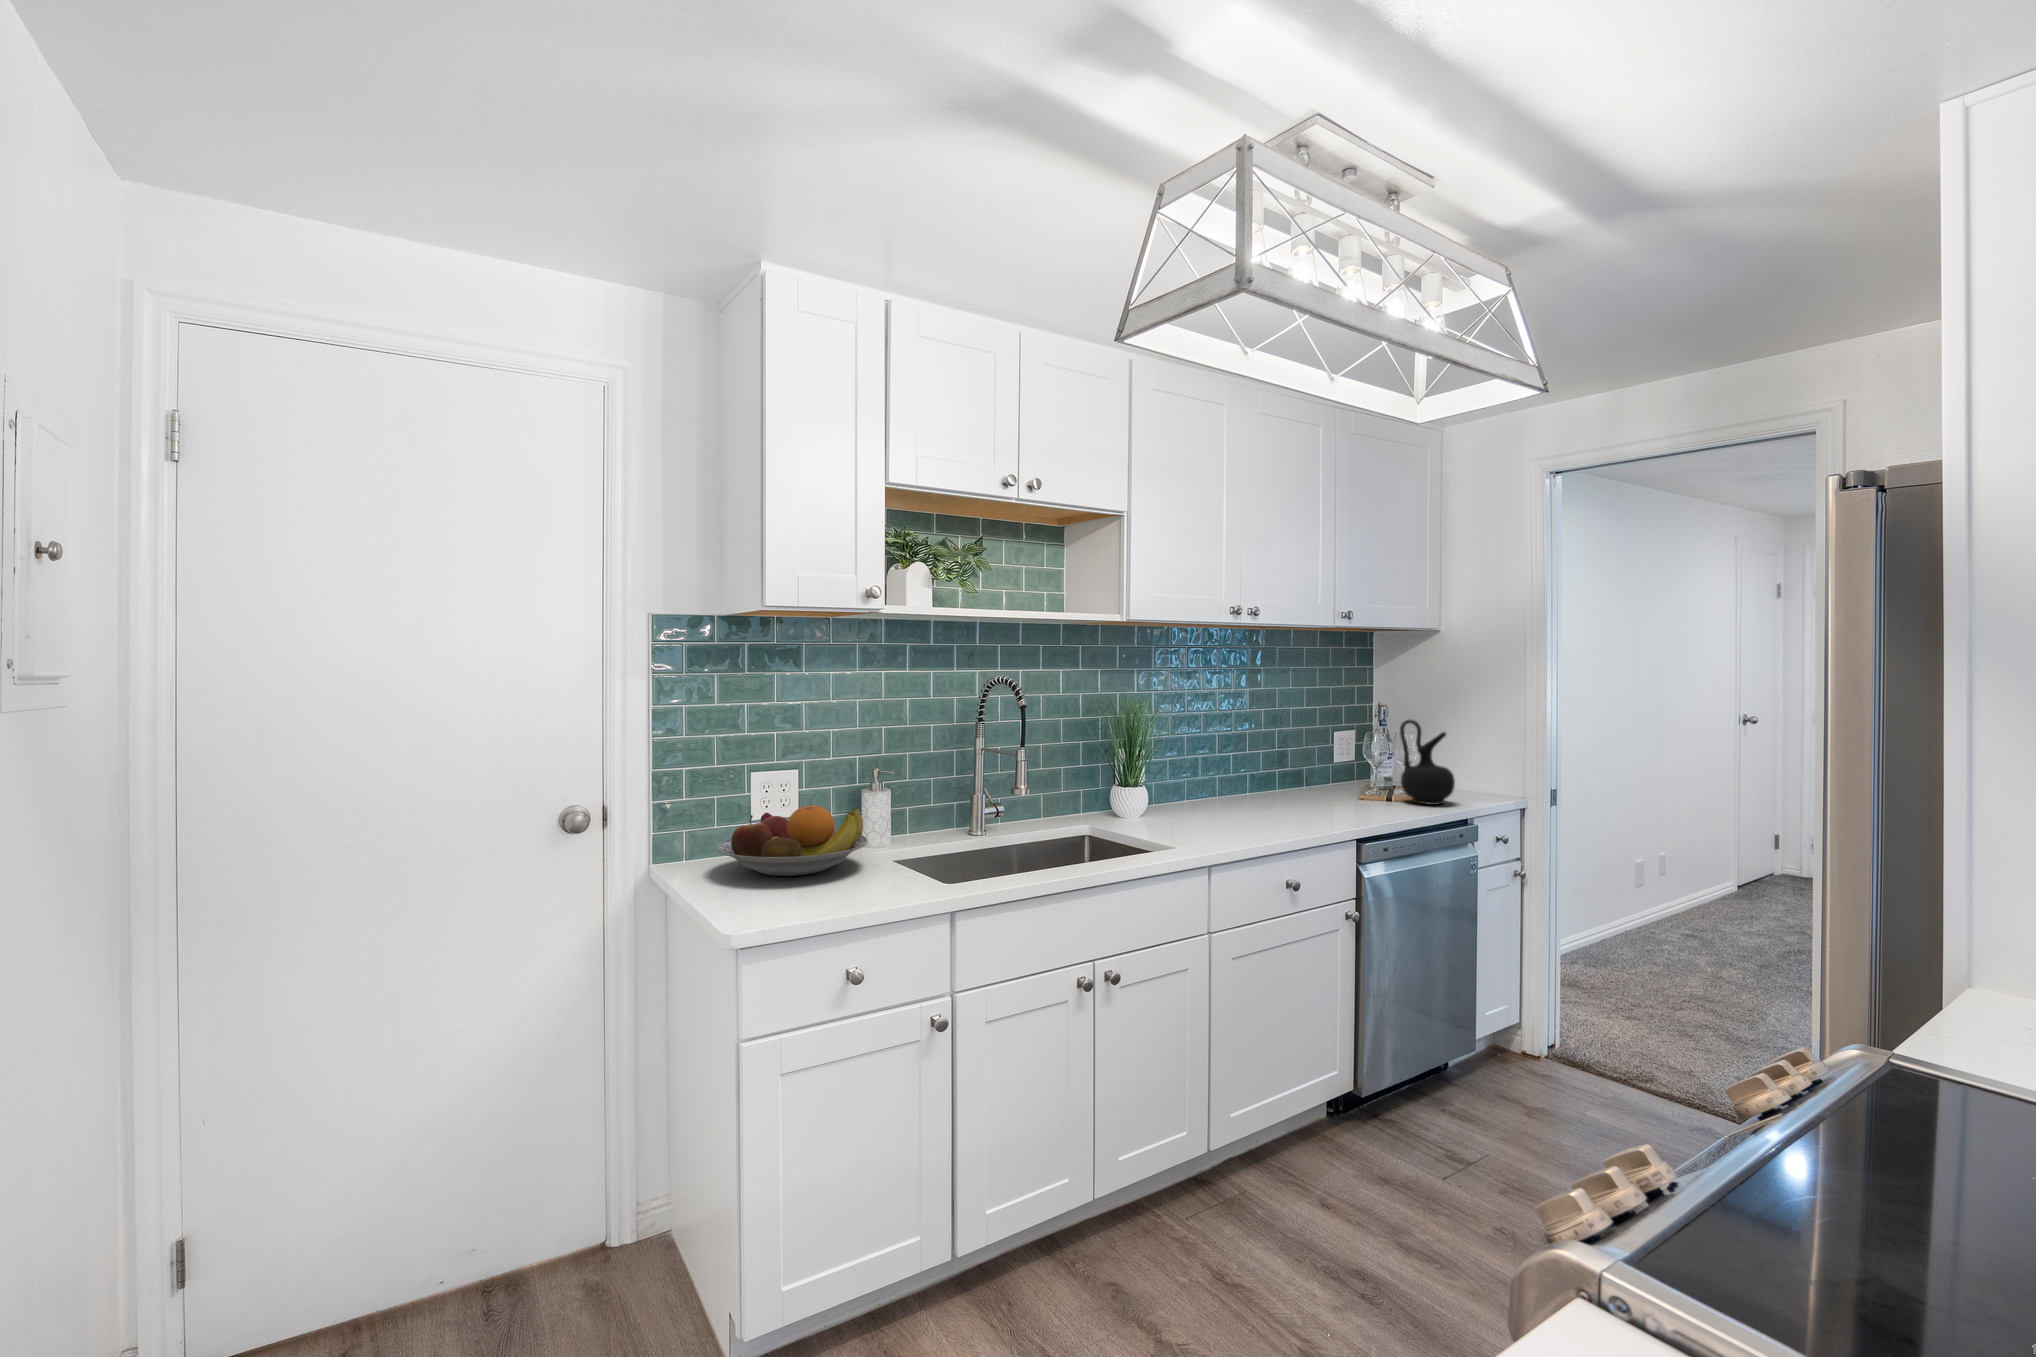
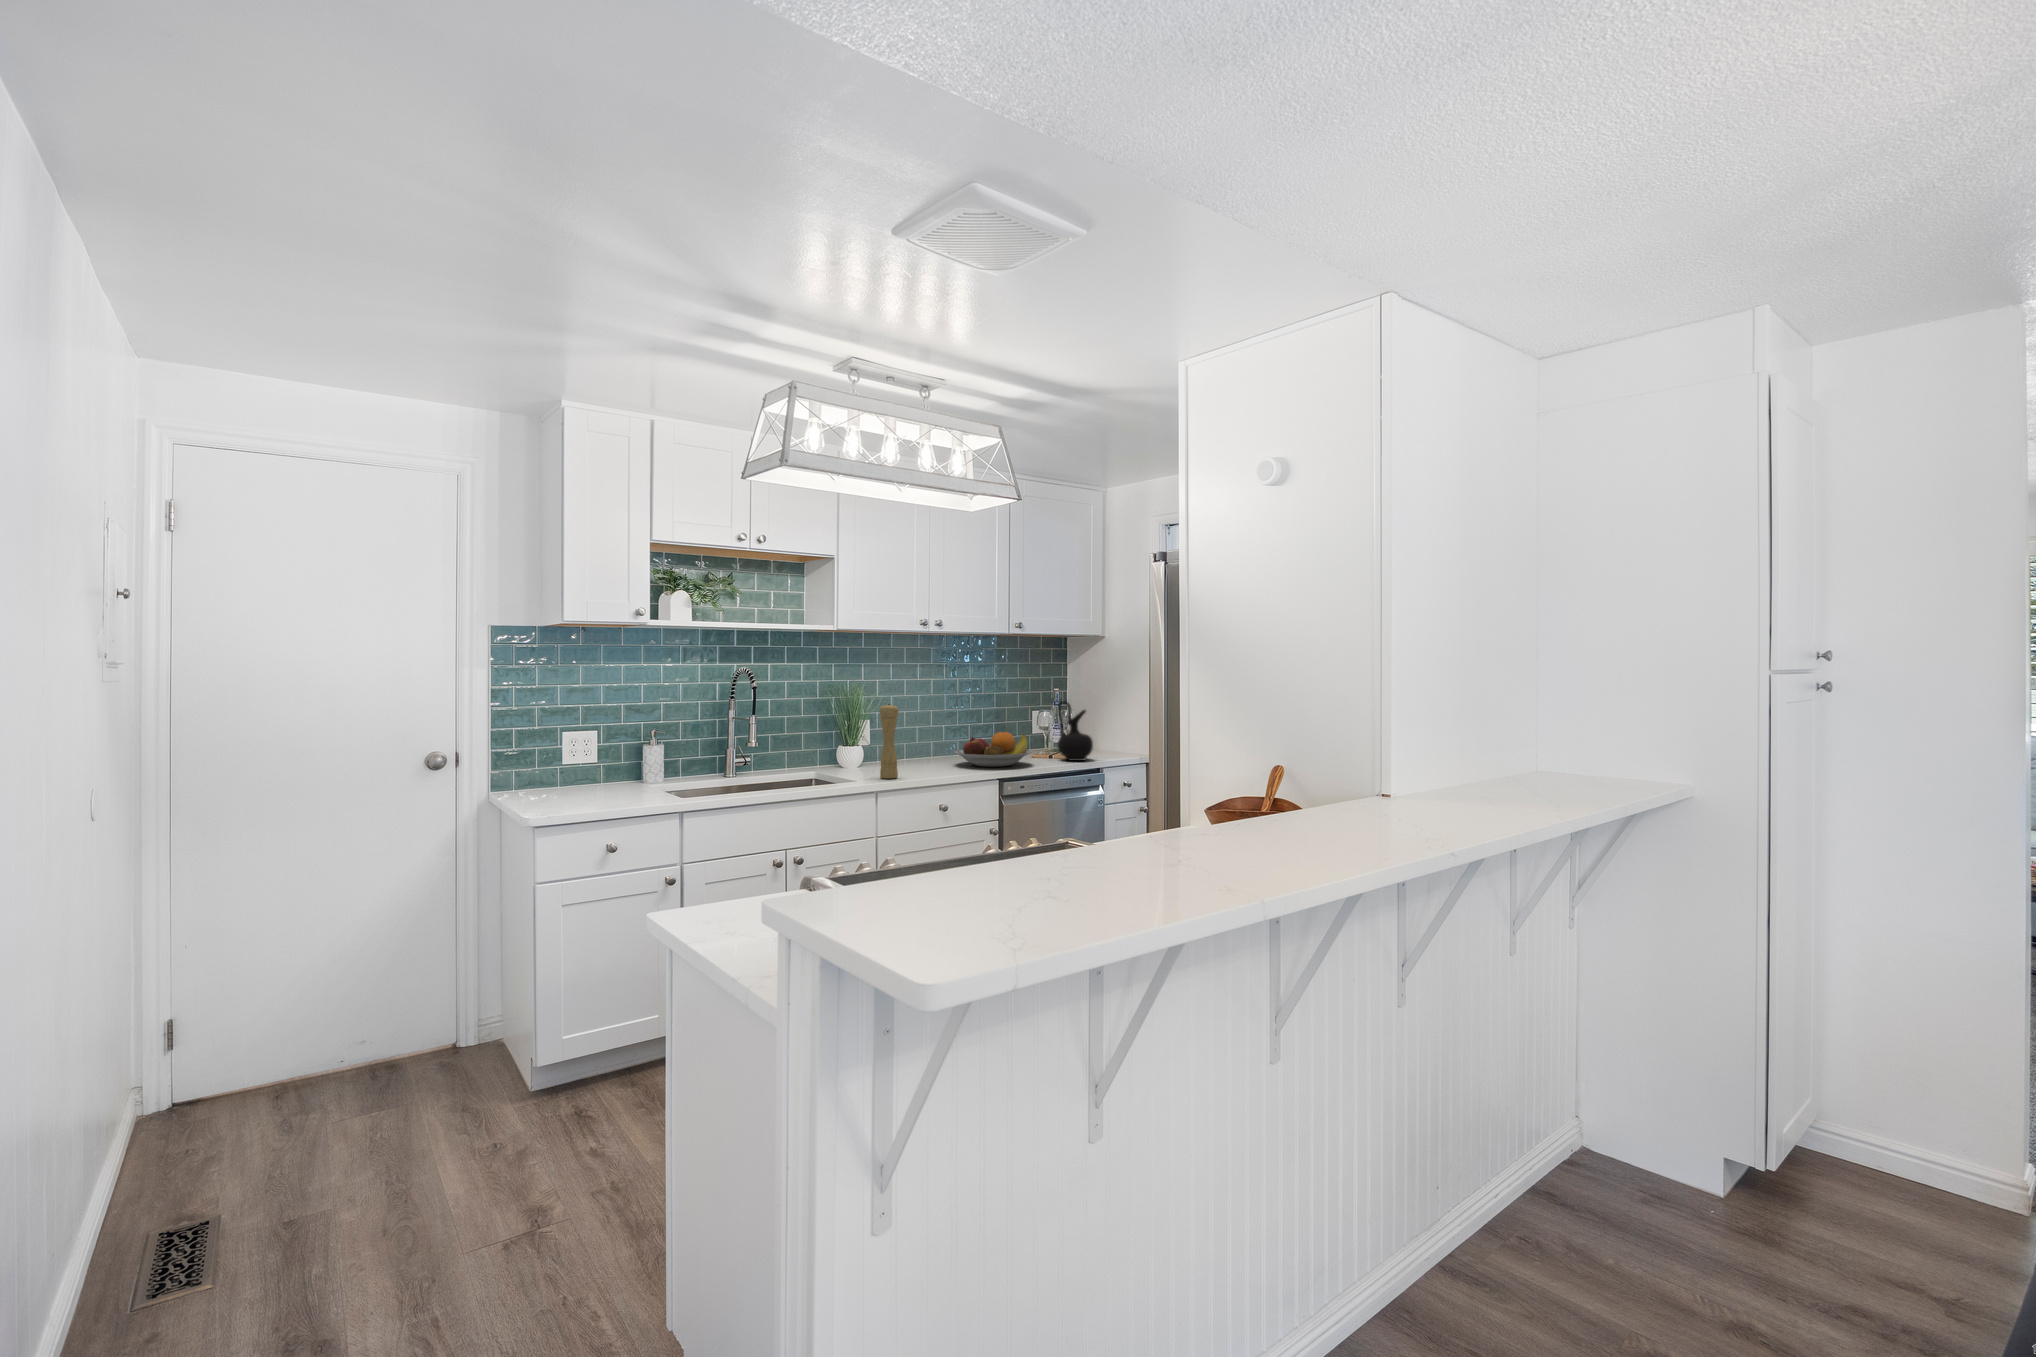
pepper mill: none [1197,729,1224,839] -> present [879,704,898,779]
fruit bowl: present [716,806,868,876] -> present [954,732,1032,767]

